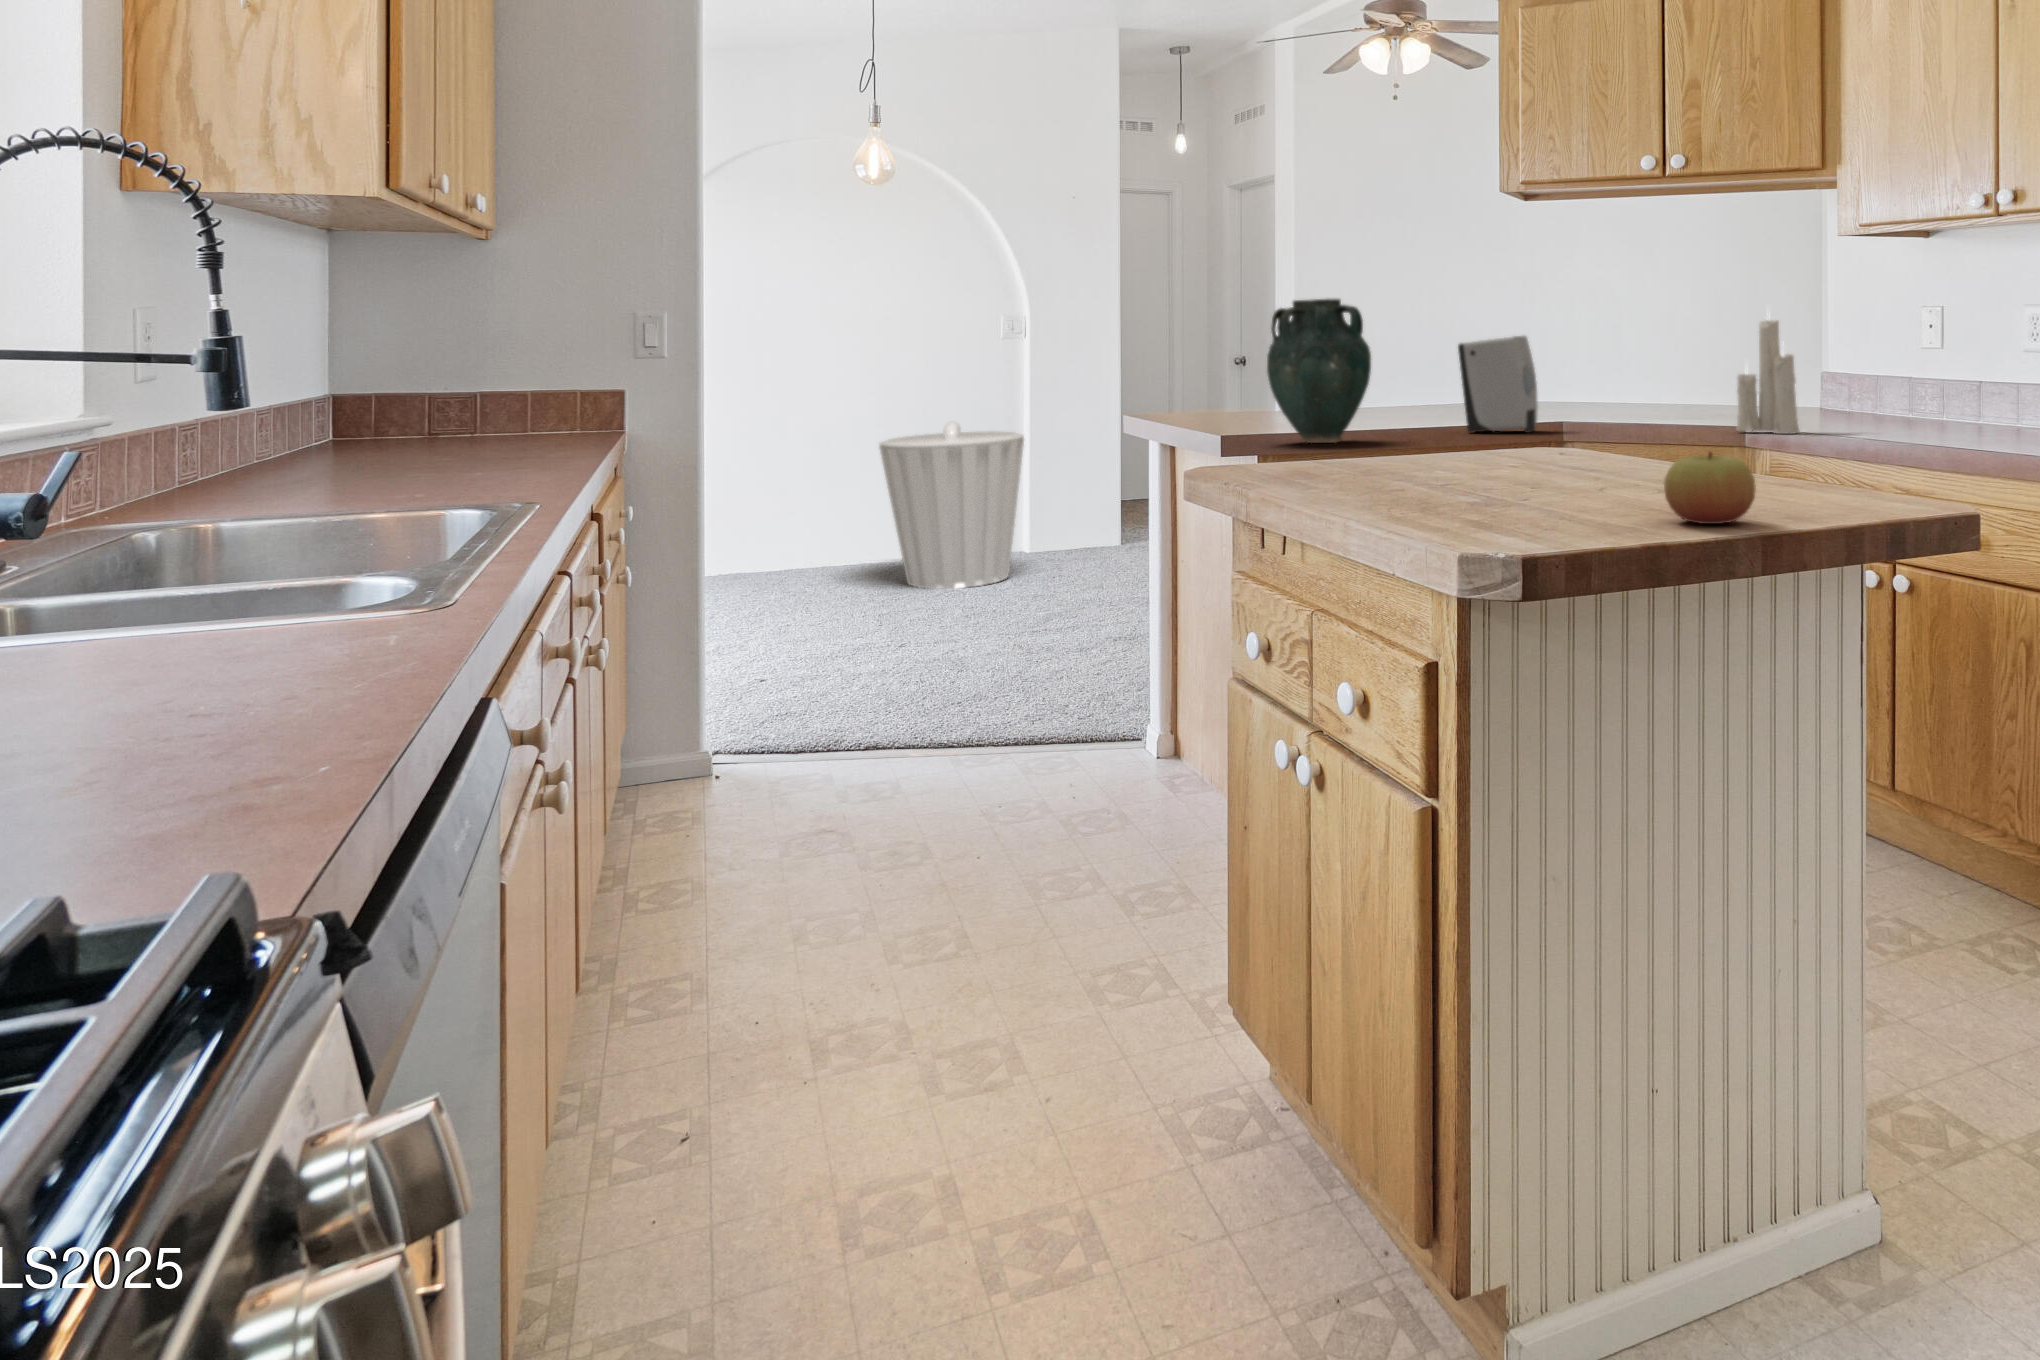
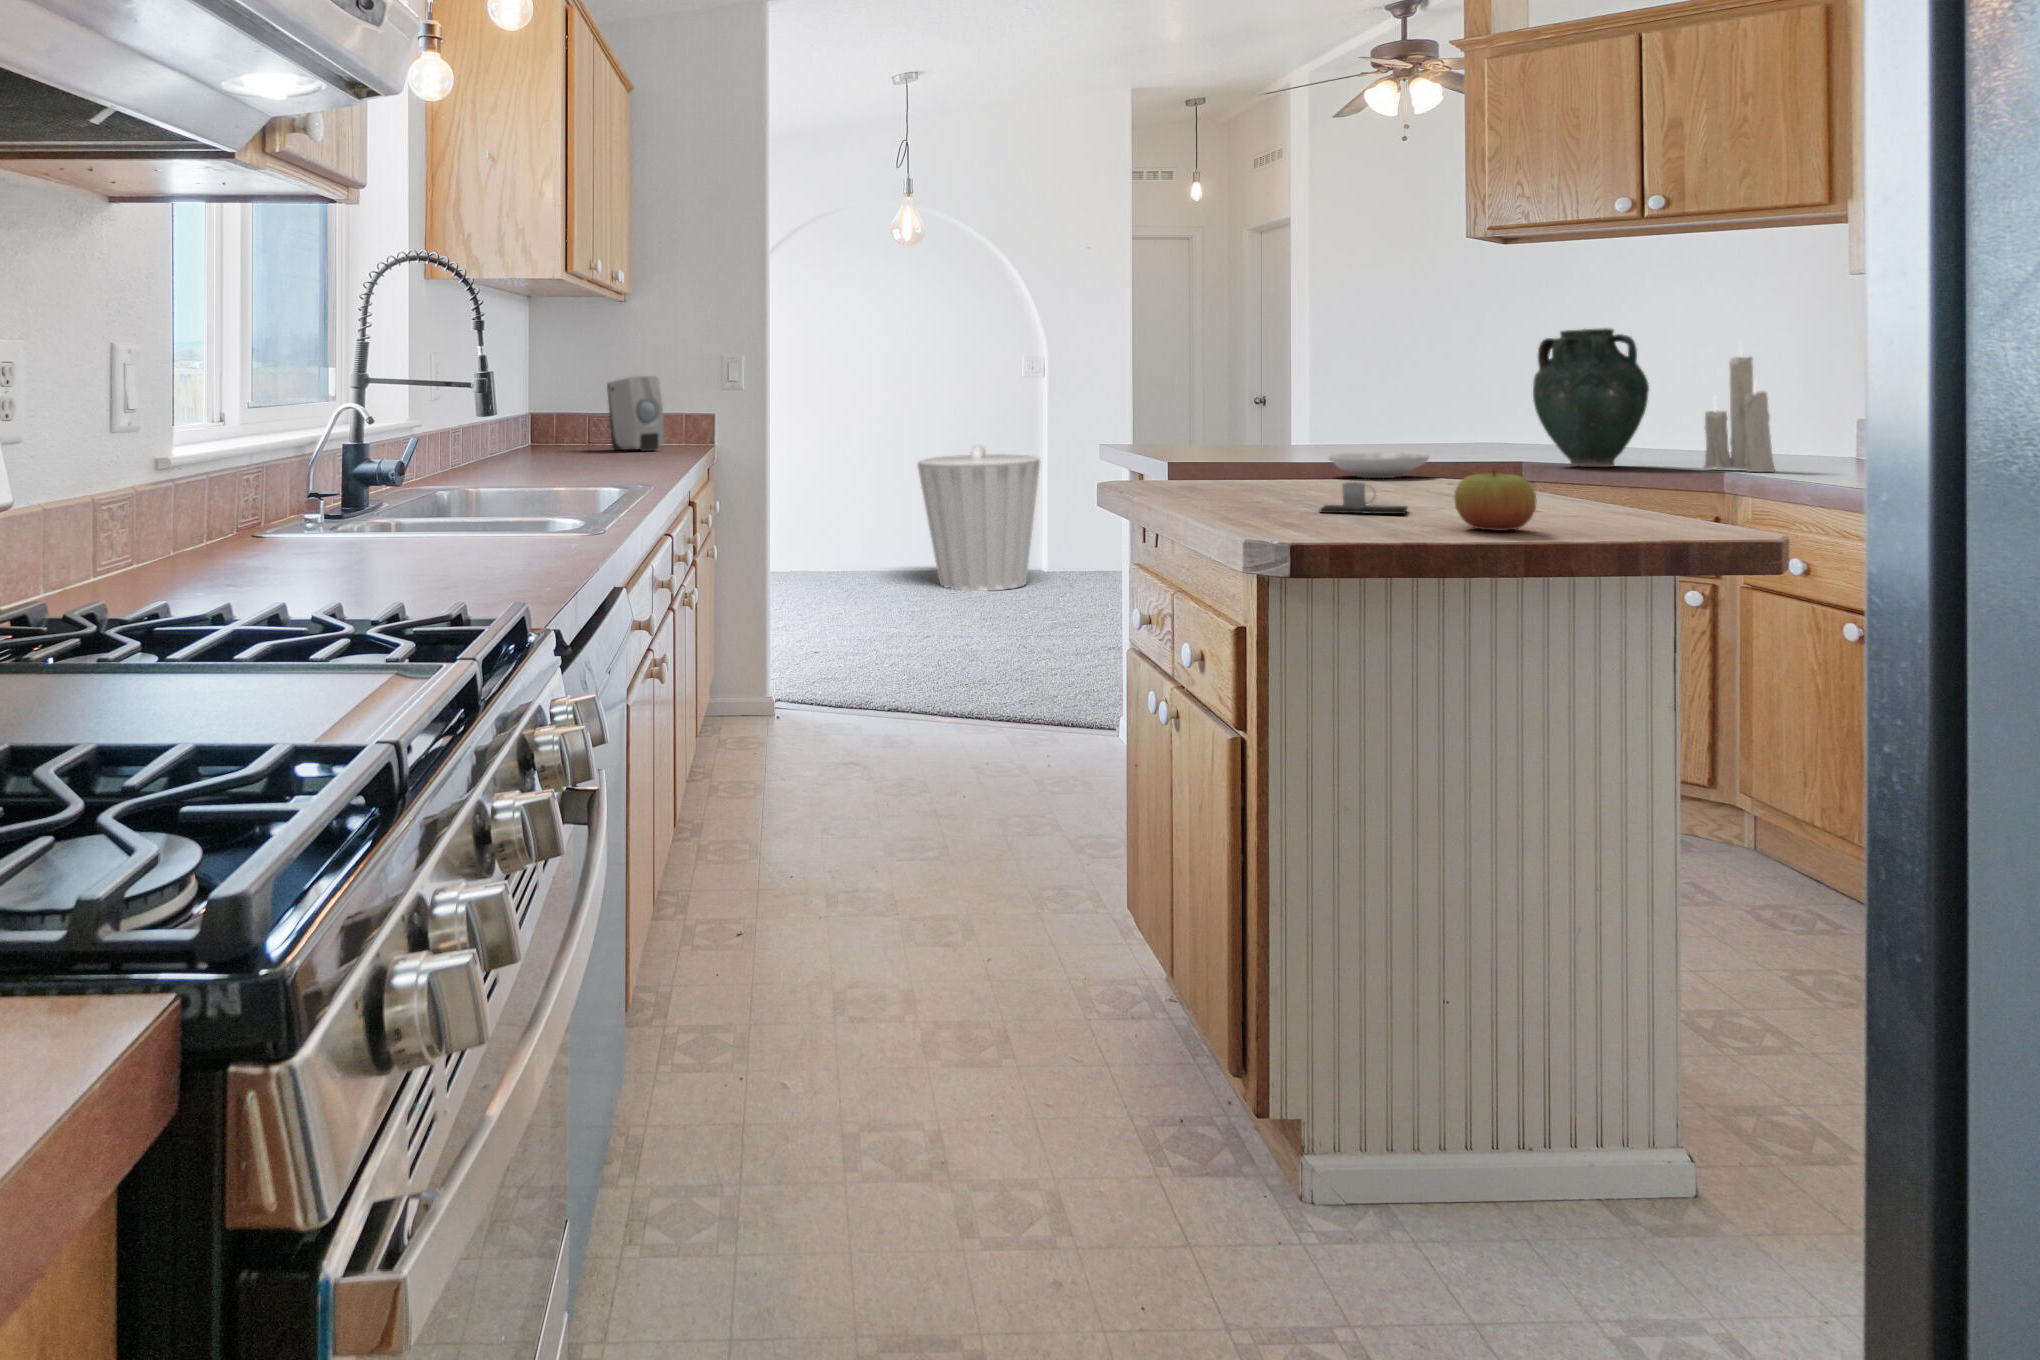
vase: present [1267,298,1371,443] -> present [1533,328,1649,467]
soap dispenser: present [1458,336,1538,432] -> present [607,376,664,451]
bowl: none [1403,421,1506,453] -> present [1328,450,1429,478]
mug: none [1486,468,1587,508] -> present [1320,482,1407,514]

